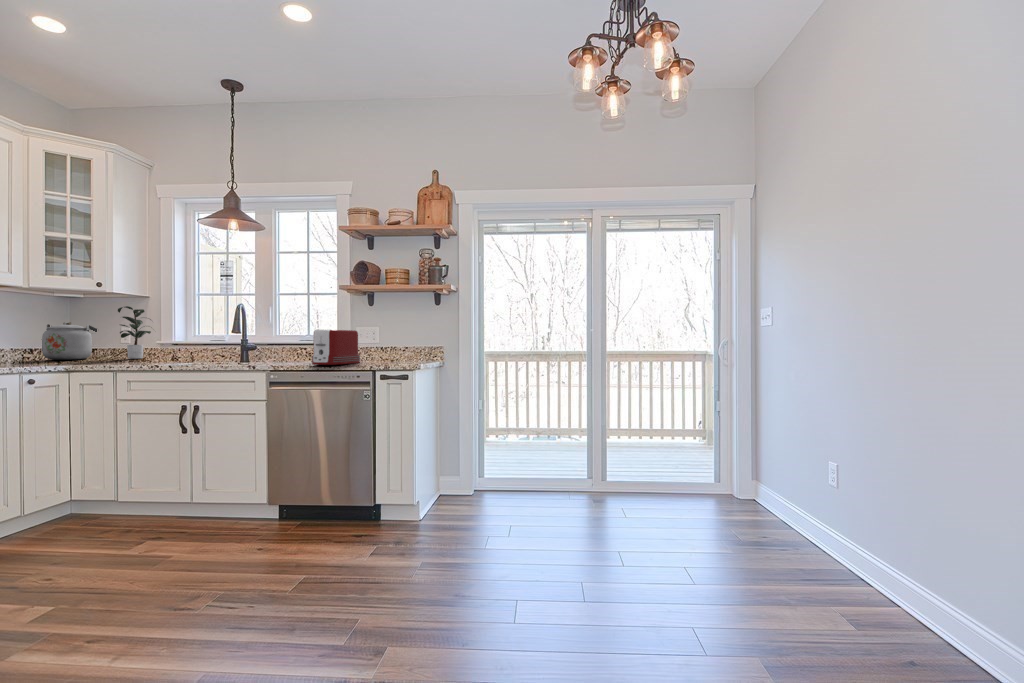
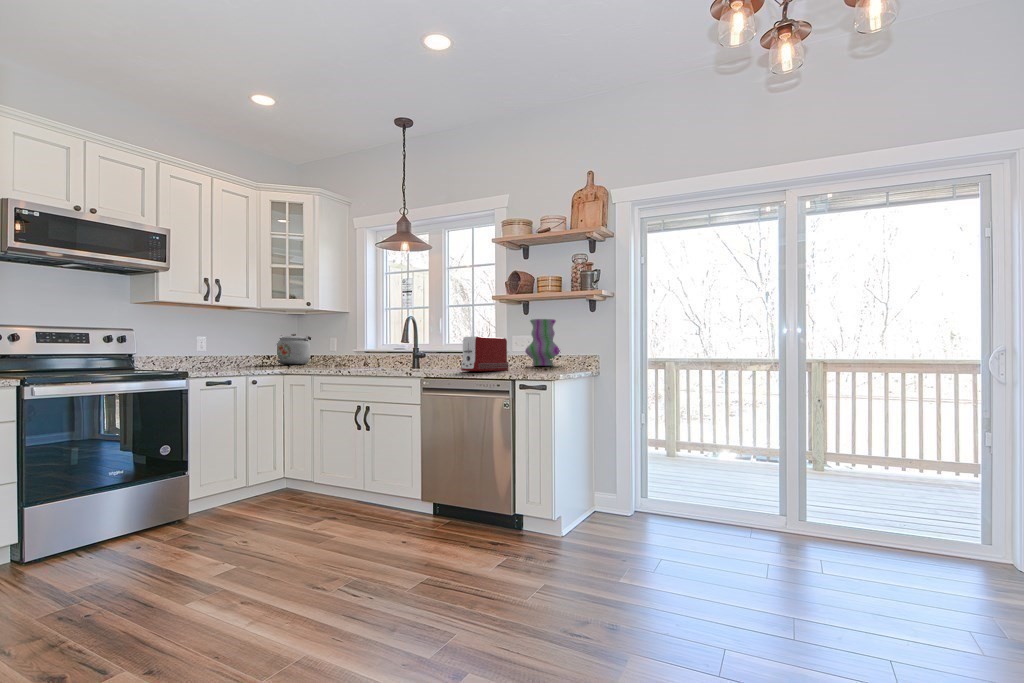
potted plant: present [118,306,151,359] -> none [319,319,358,364]
vase: none [371,311,407,357] -> present [525,319,560,366]

